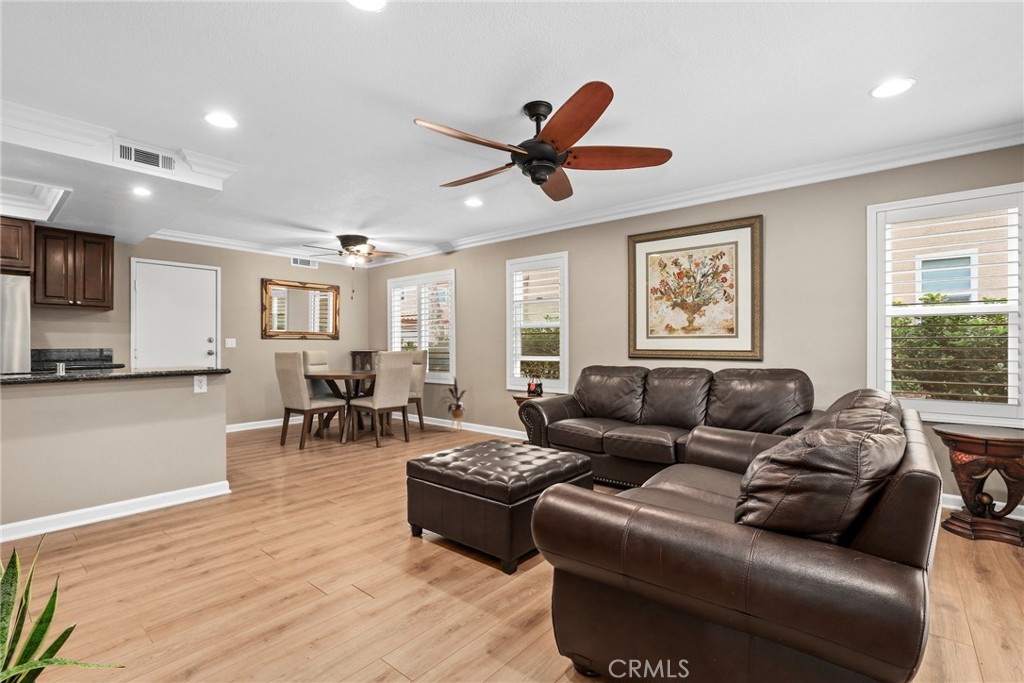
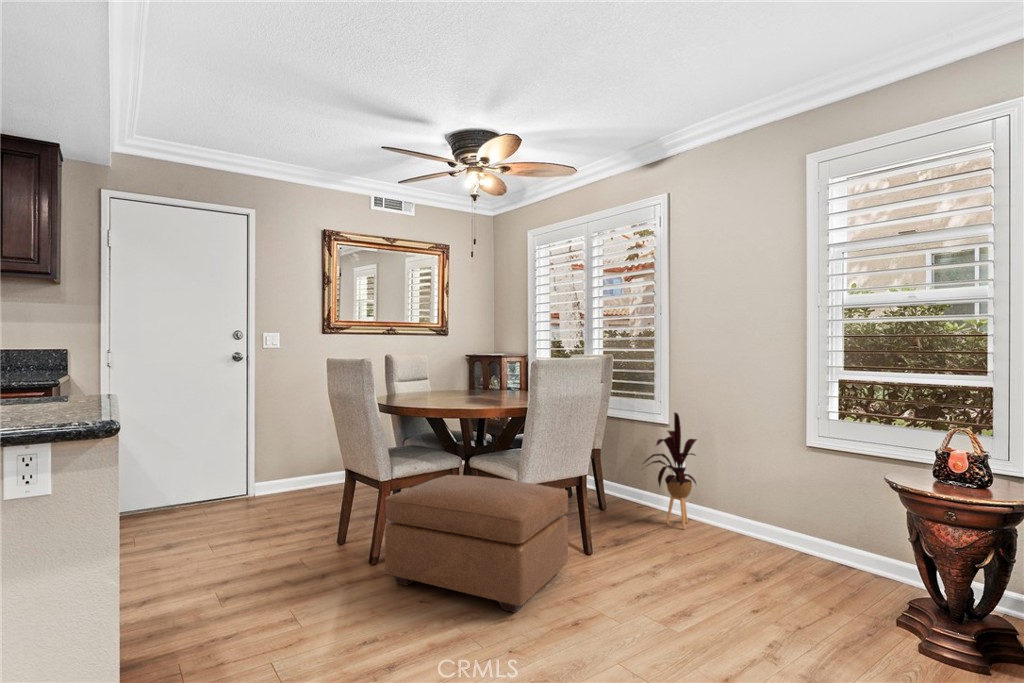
ottoman: none [307,407,395,457] -> present [385,475,568,612]

